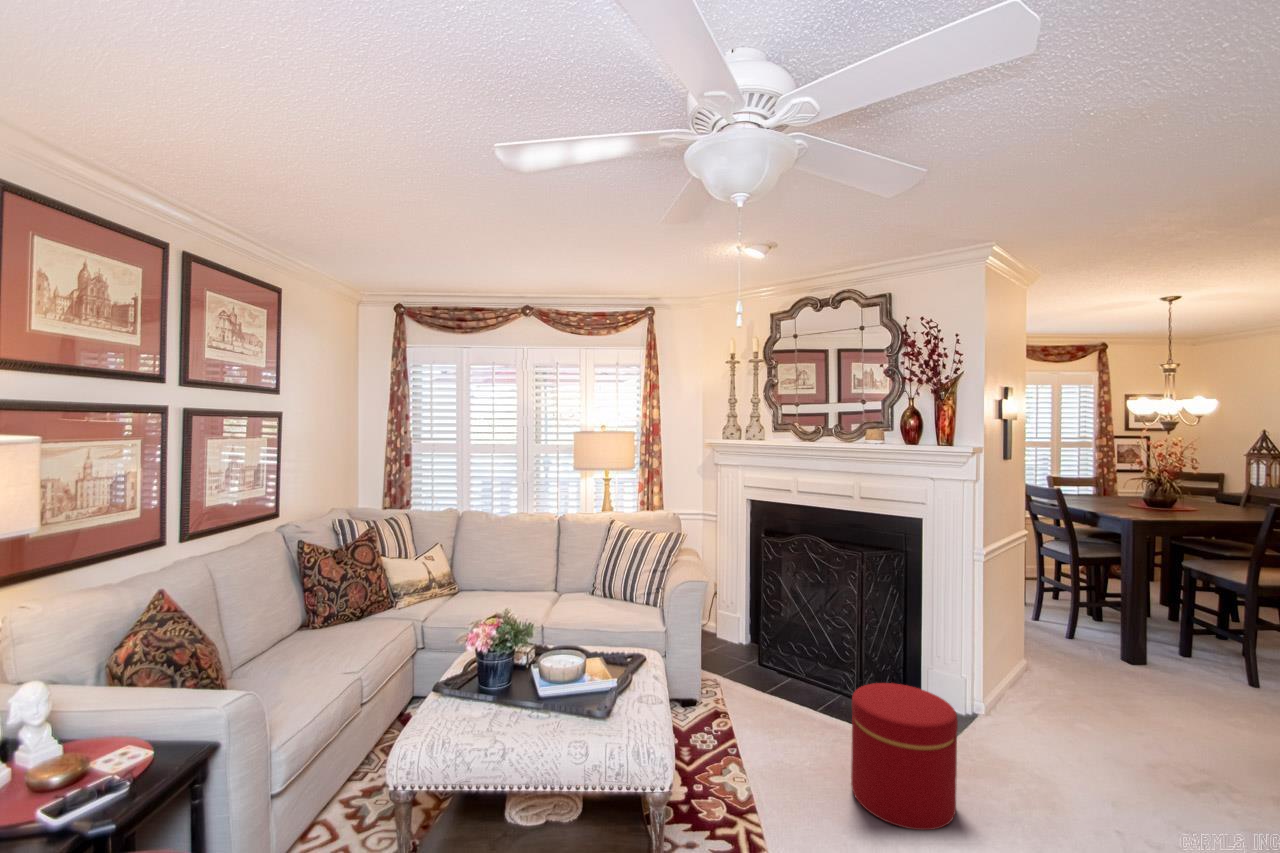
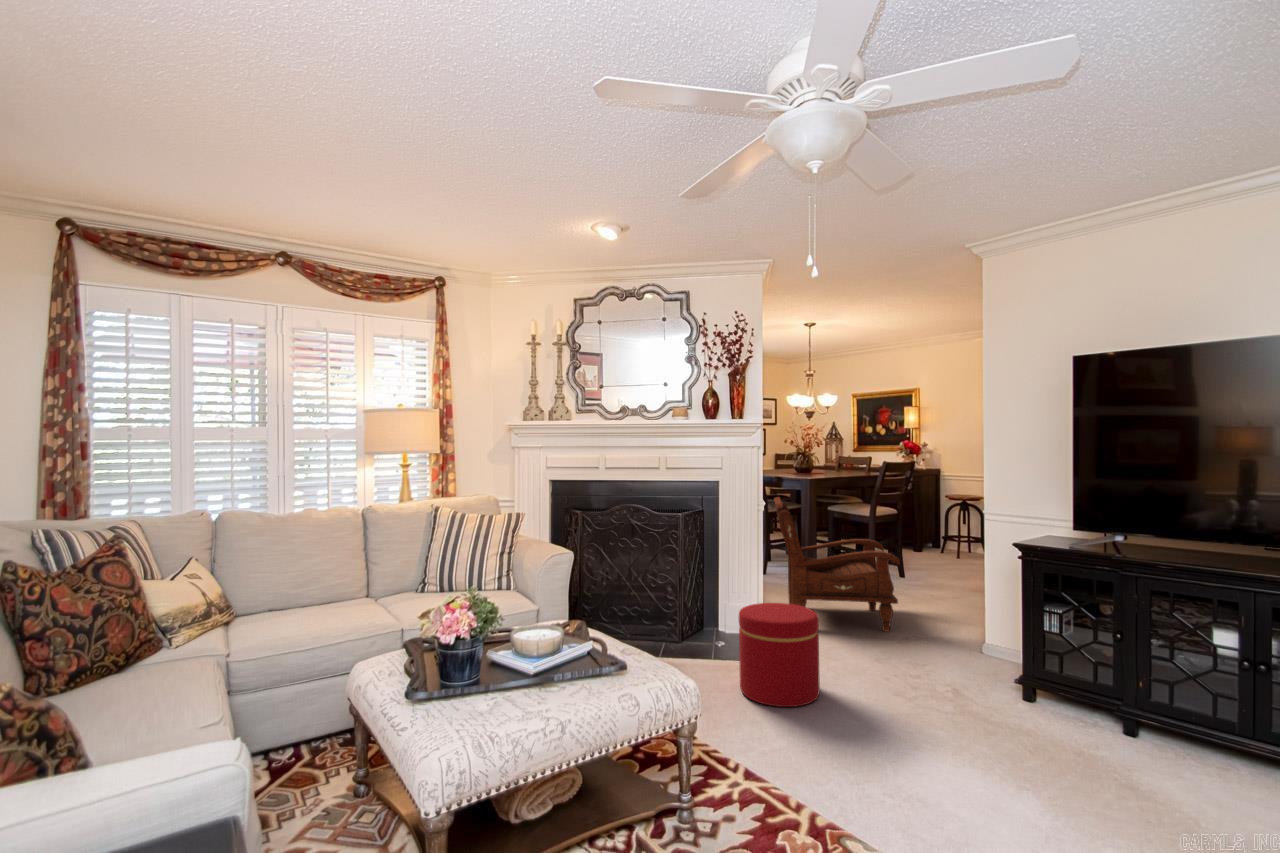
armchair: none [1001,545,1209,770] -> present [774,497,900,632]

